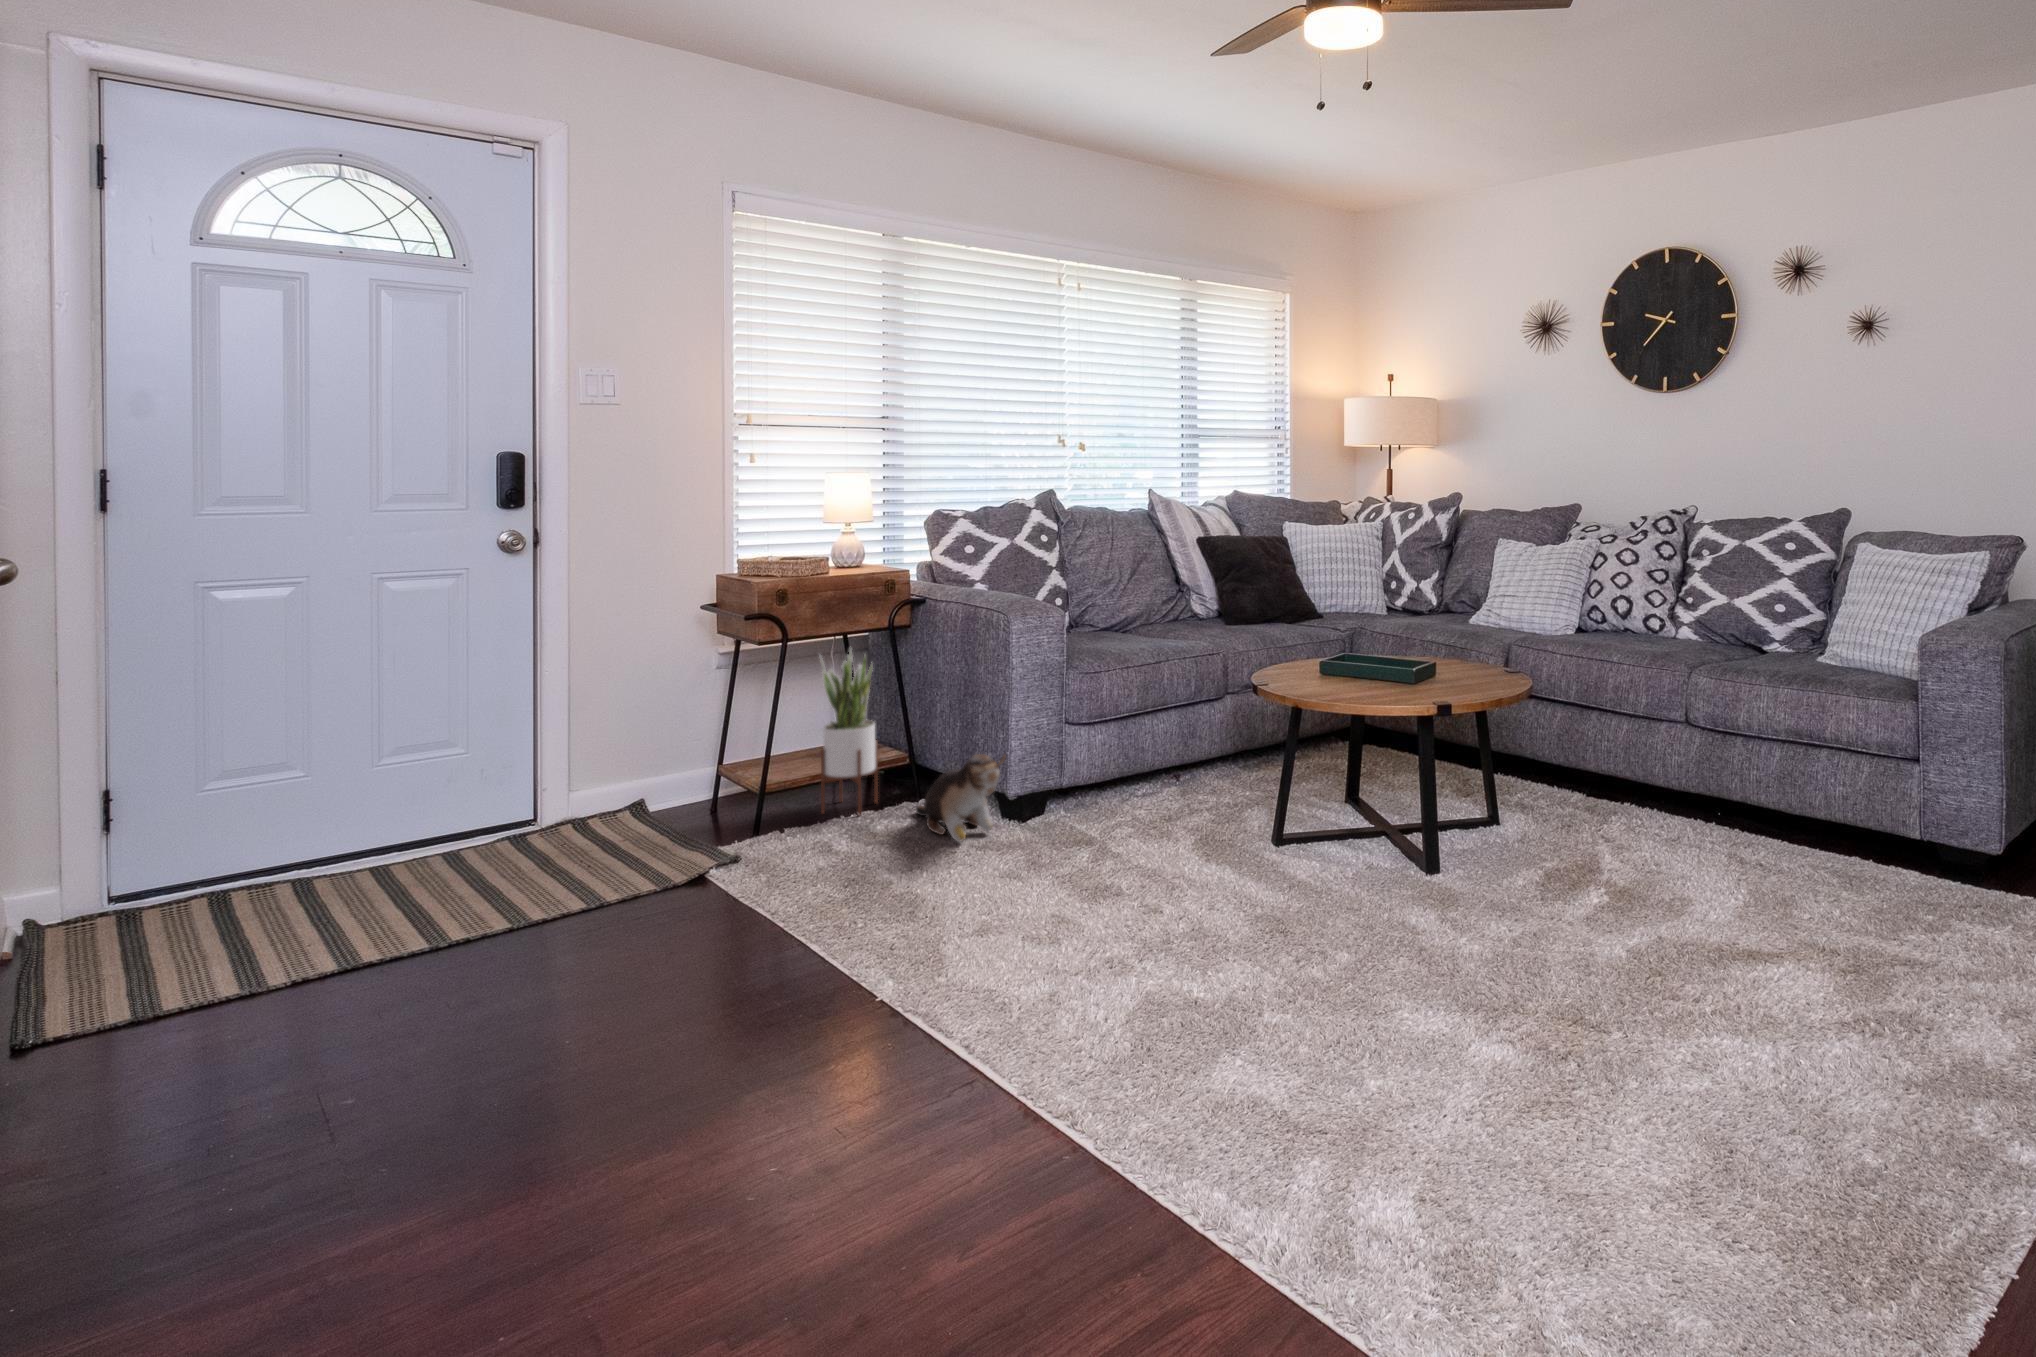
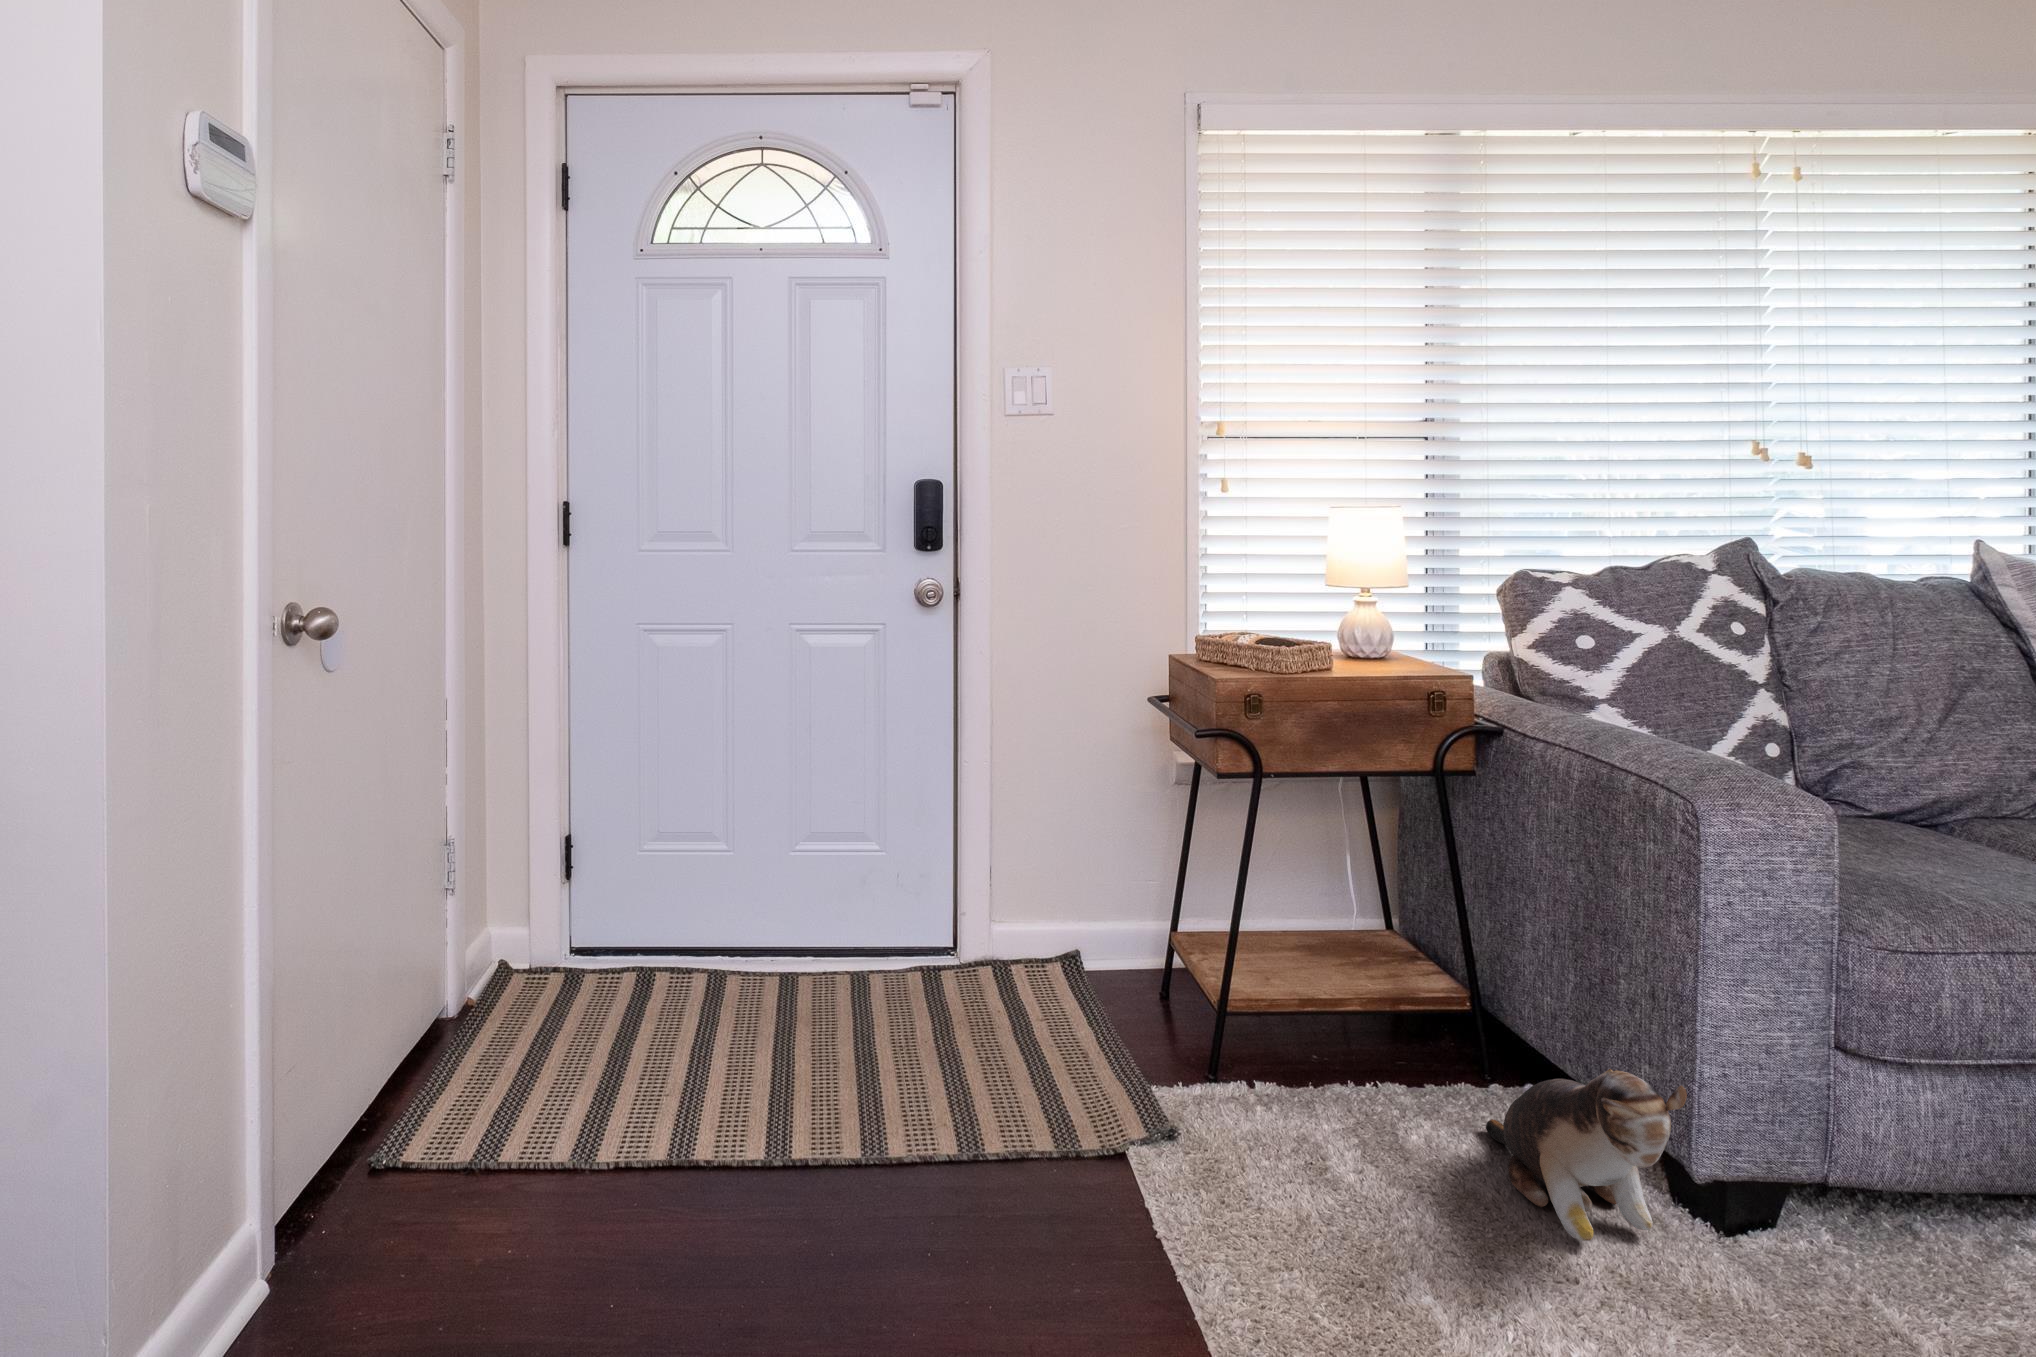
potted plant: present [820,649,878,814] -> none [1314,801,1416,1107]

